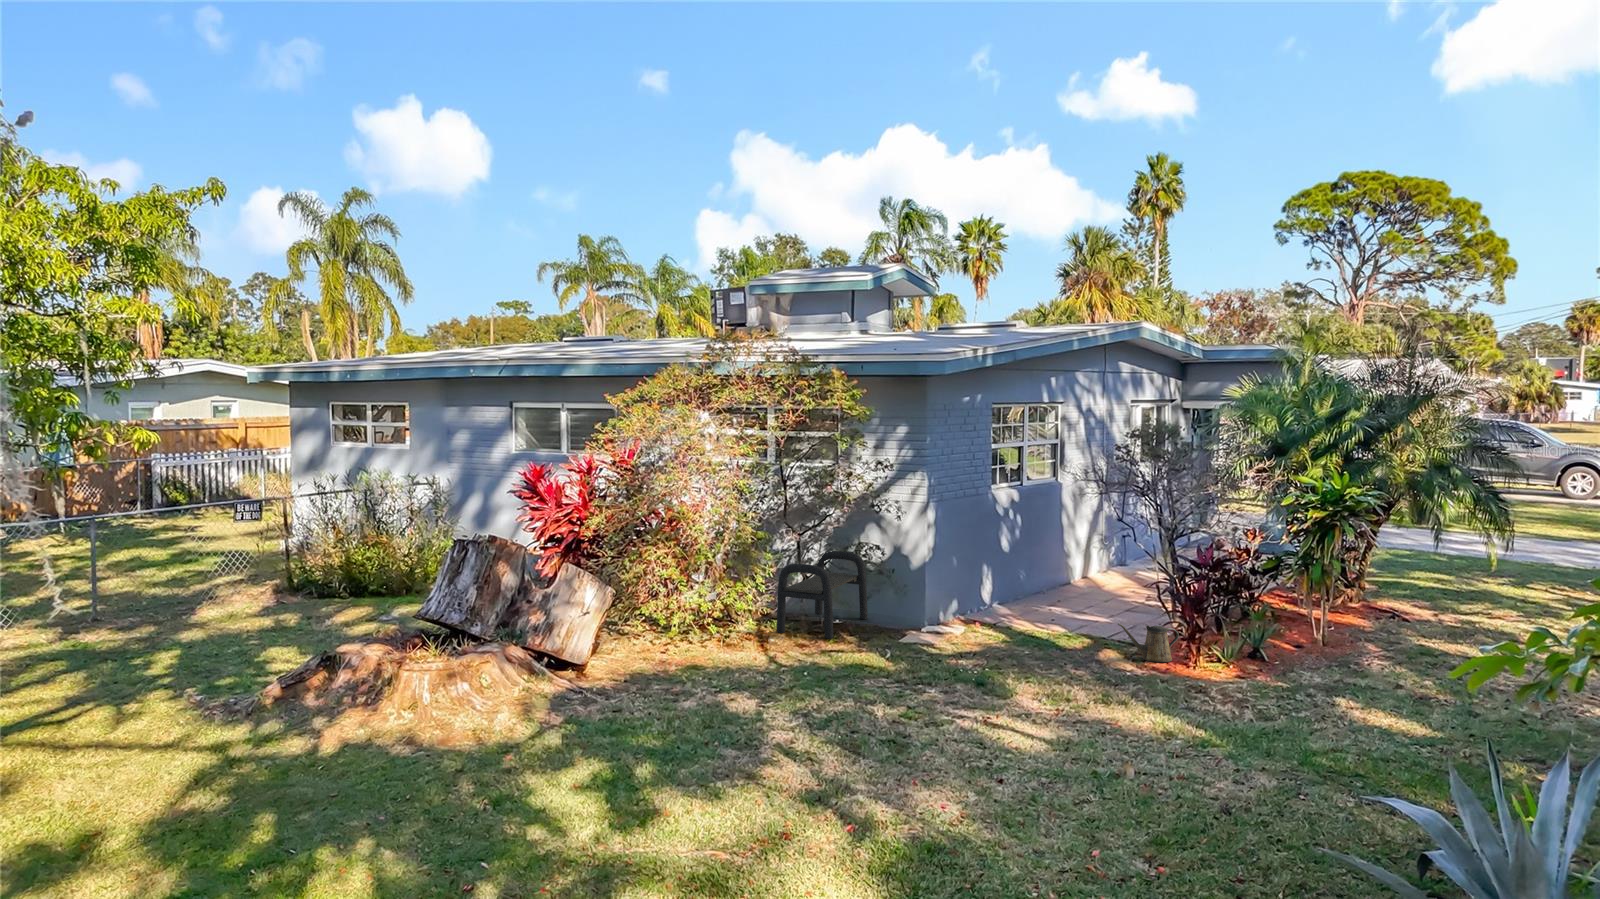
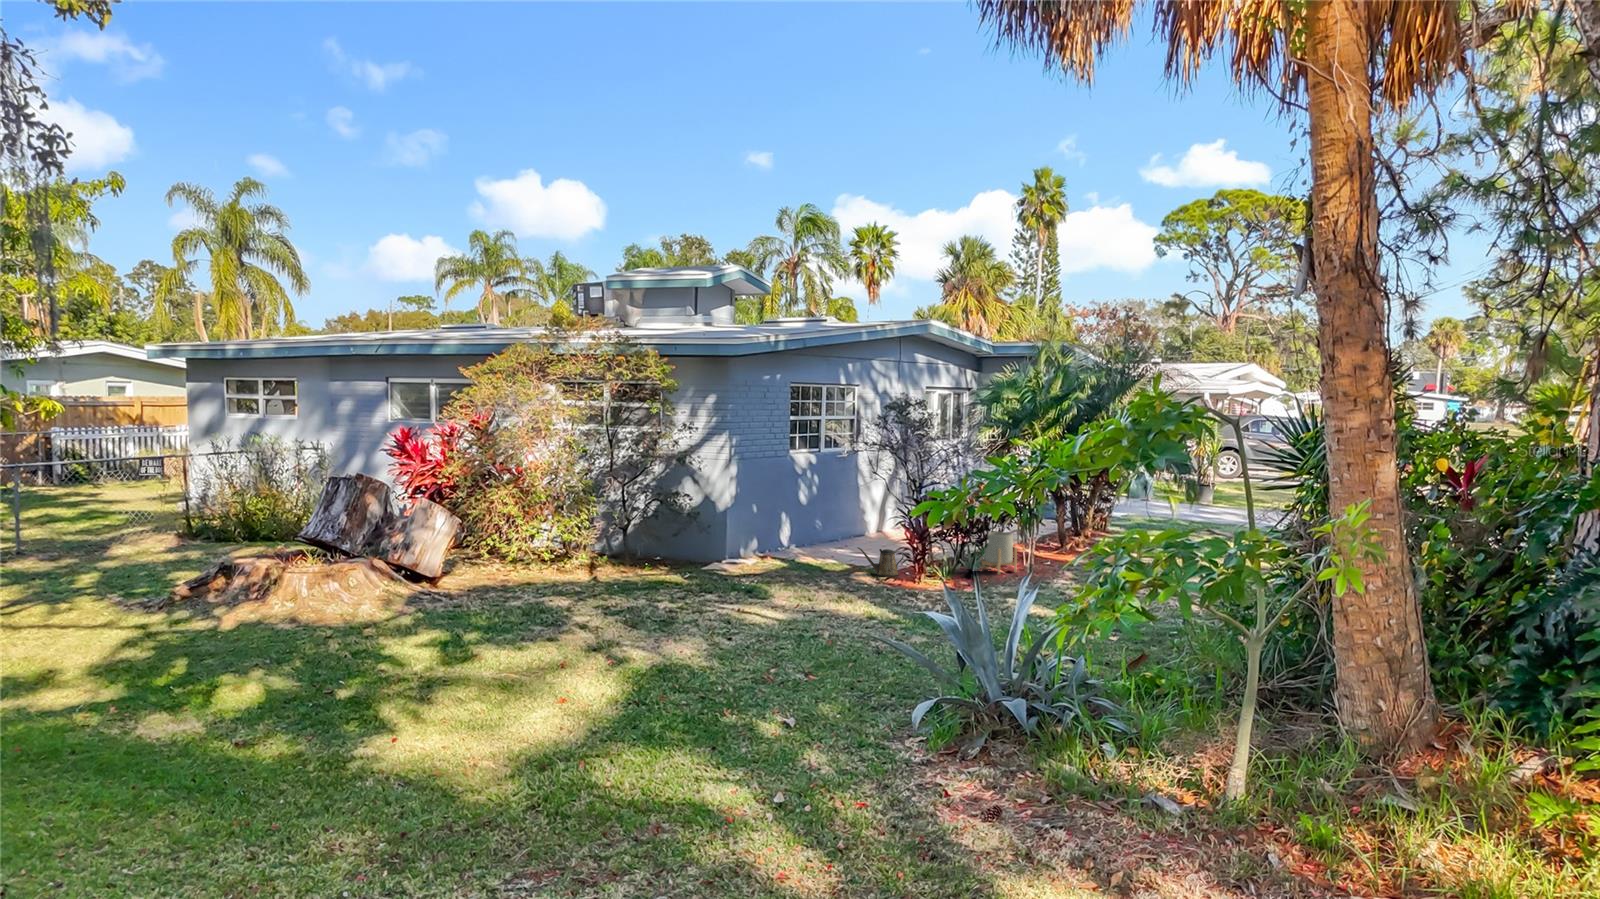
bench: present [777,551,868,639] -> none [603,499,682,565]
planter: none [1277,601,1330,661] -> present [980,532,1017,574]

